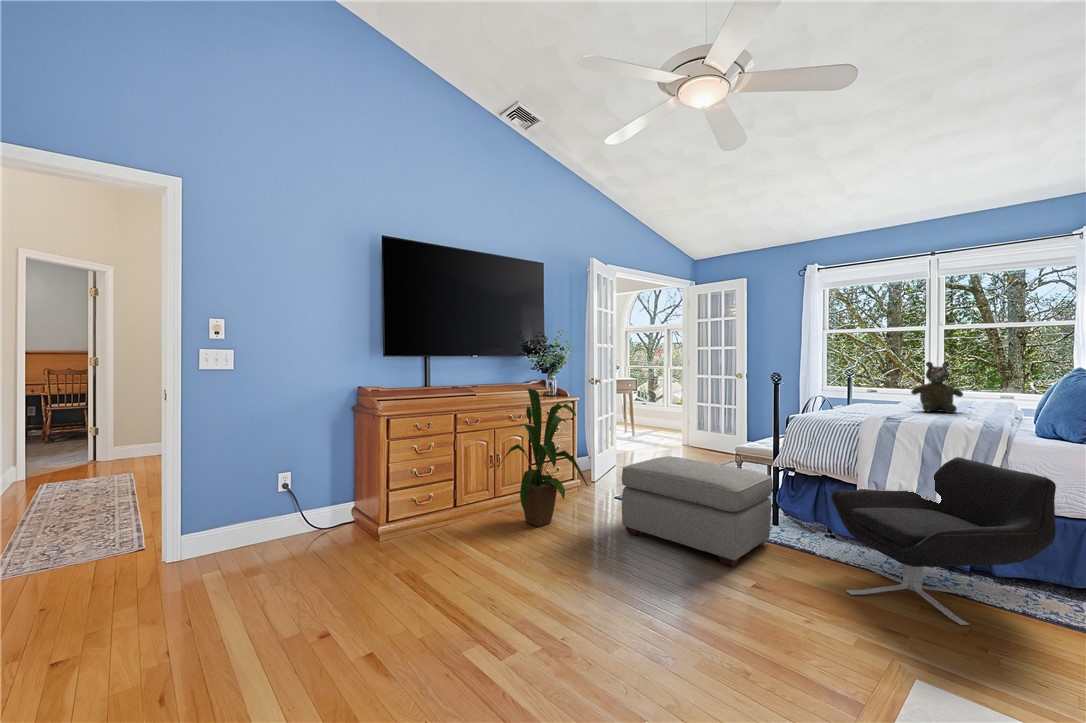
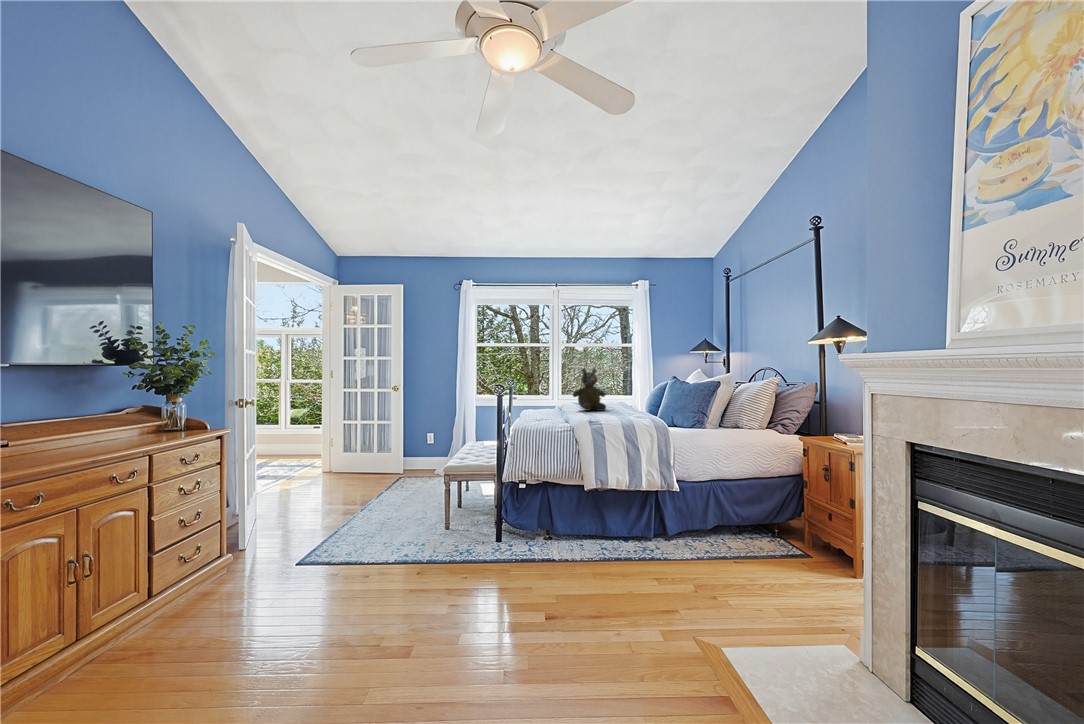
house plant: present [497,389,588,527] -> none [97,417,286,656]
ottoman: present [622,456,773,566] -> none [348,490,517,610]
lounge chair: present [831,457,1056,625] -> none [572,446,727,594]

